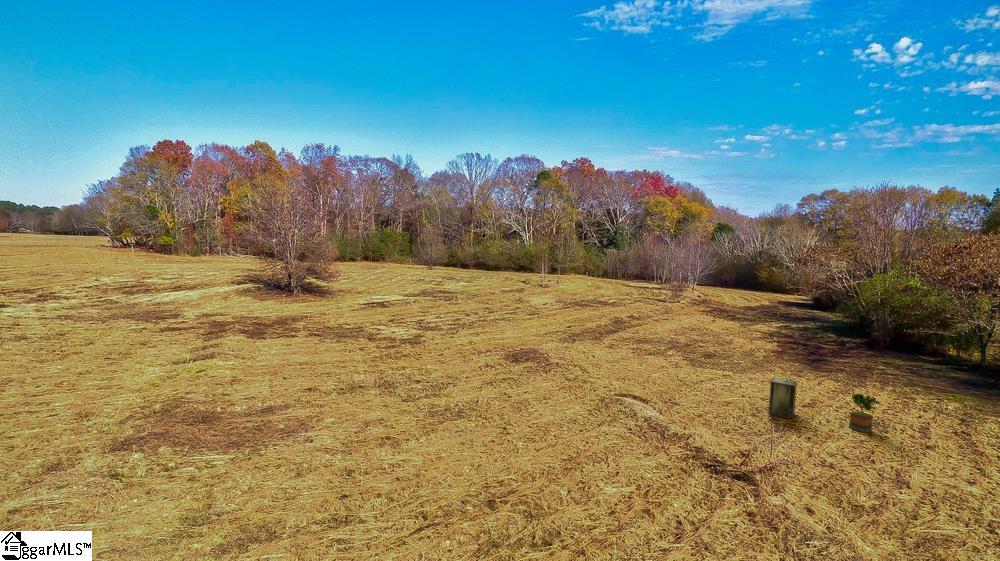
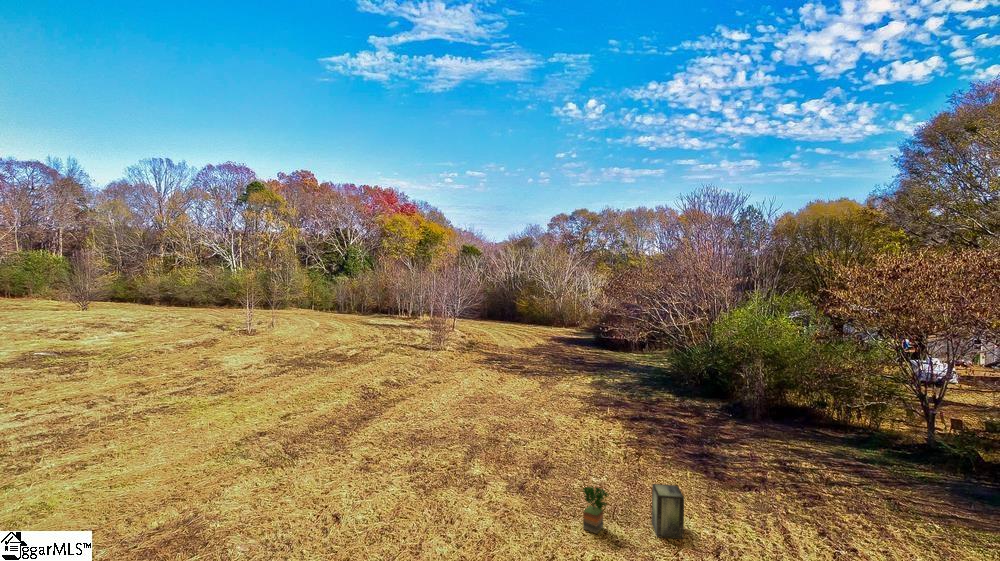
storage box: present [768,377,797,419] -> present [652,484,684,539]

